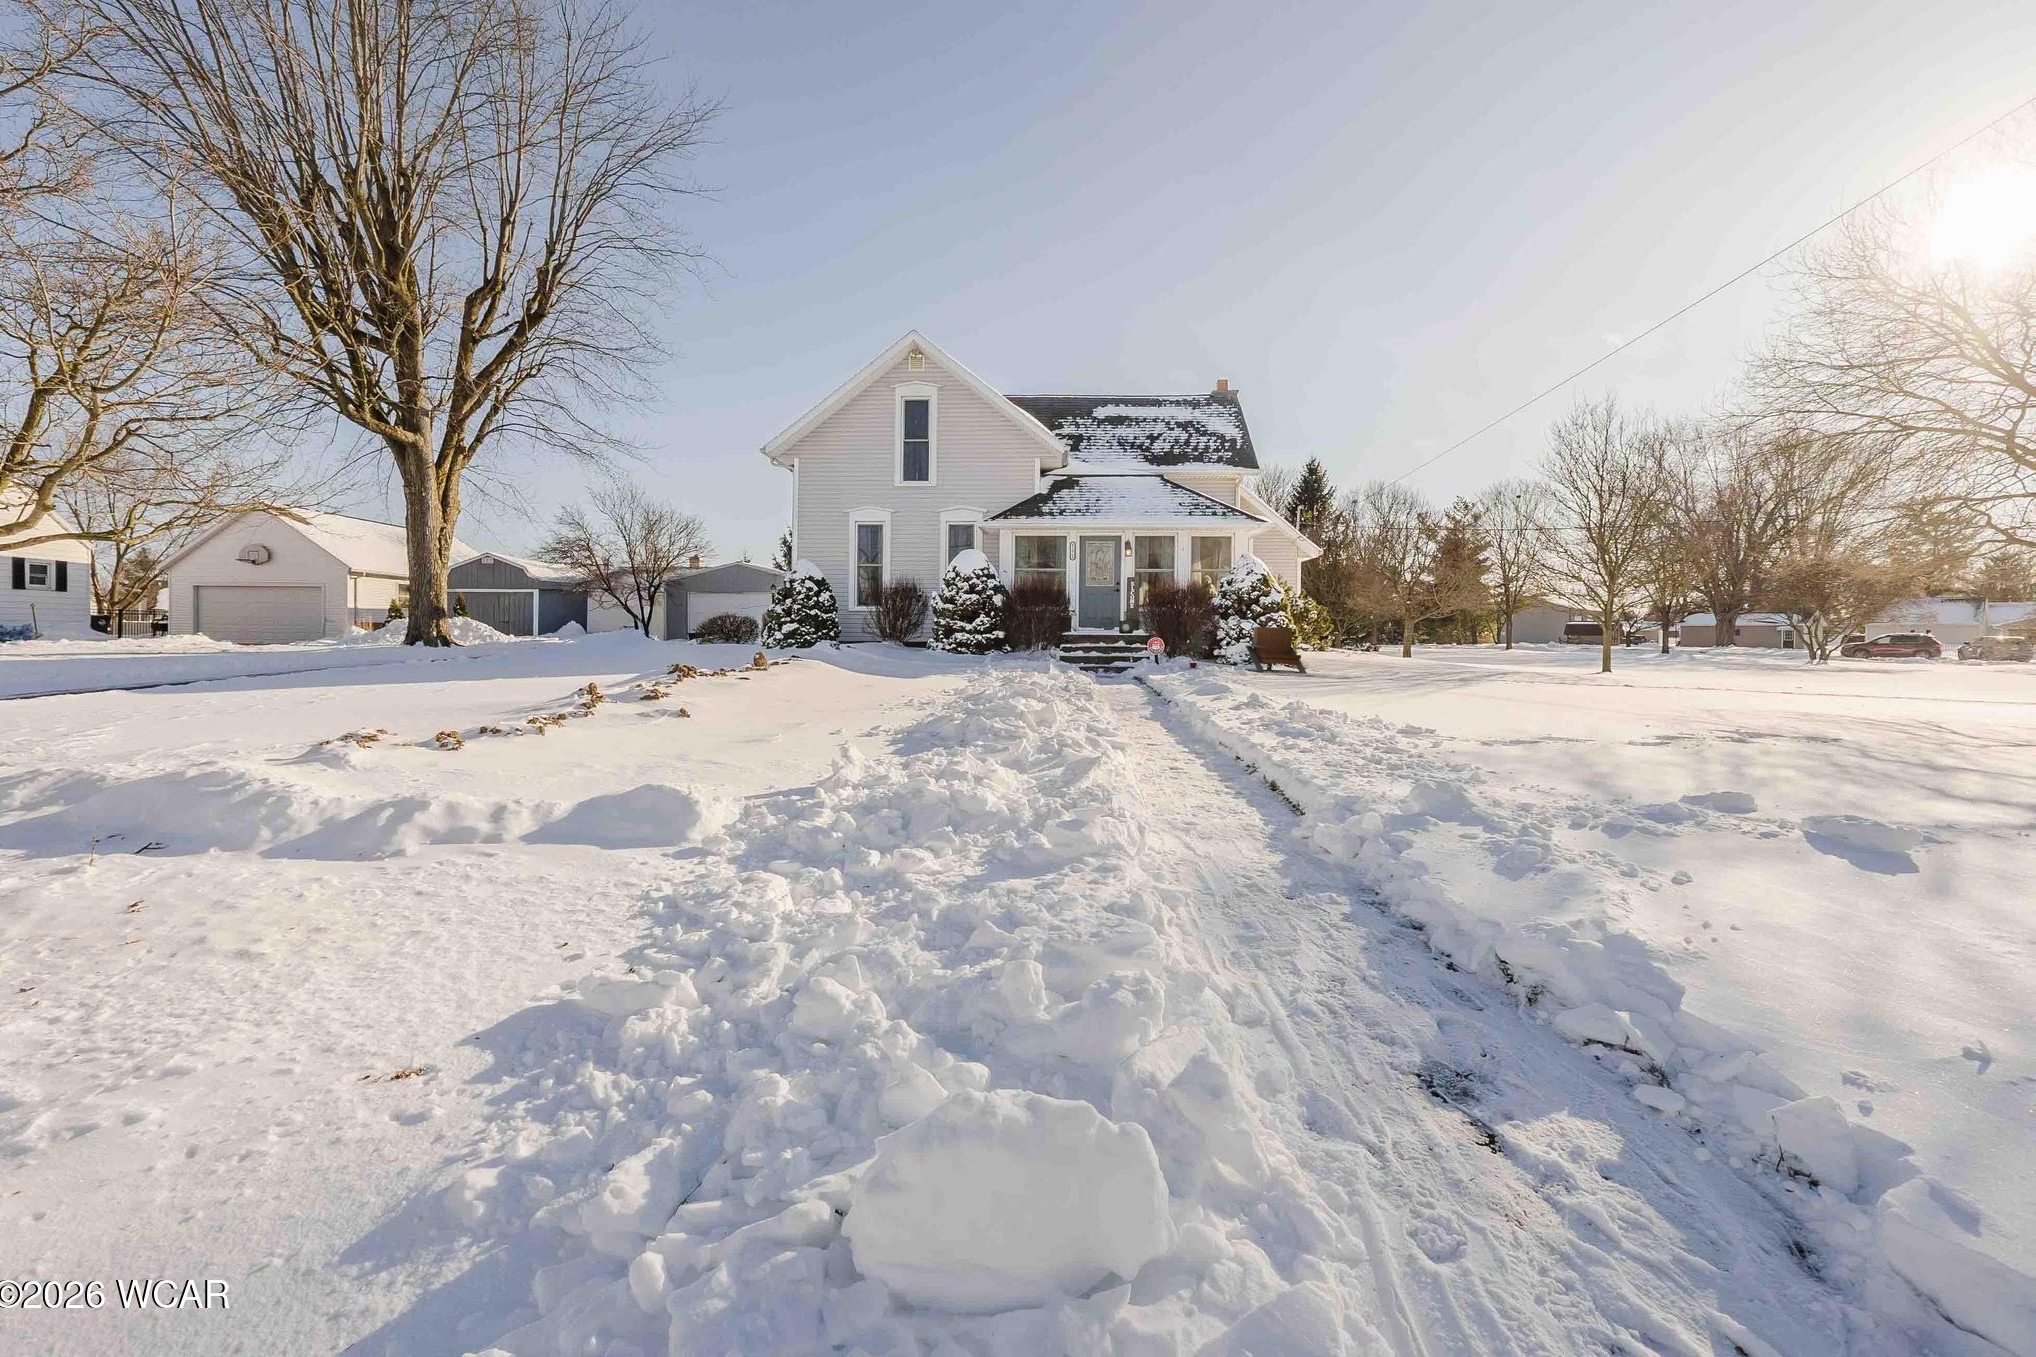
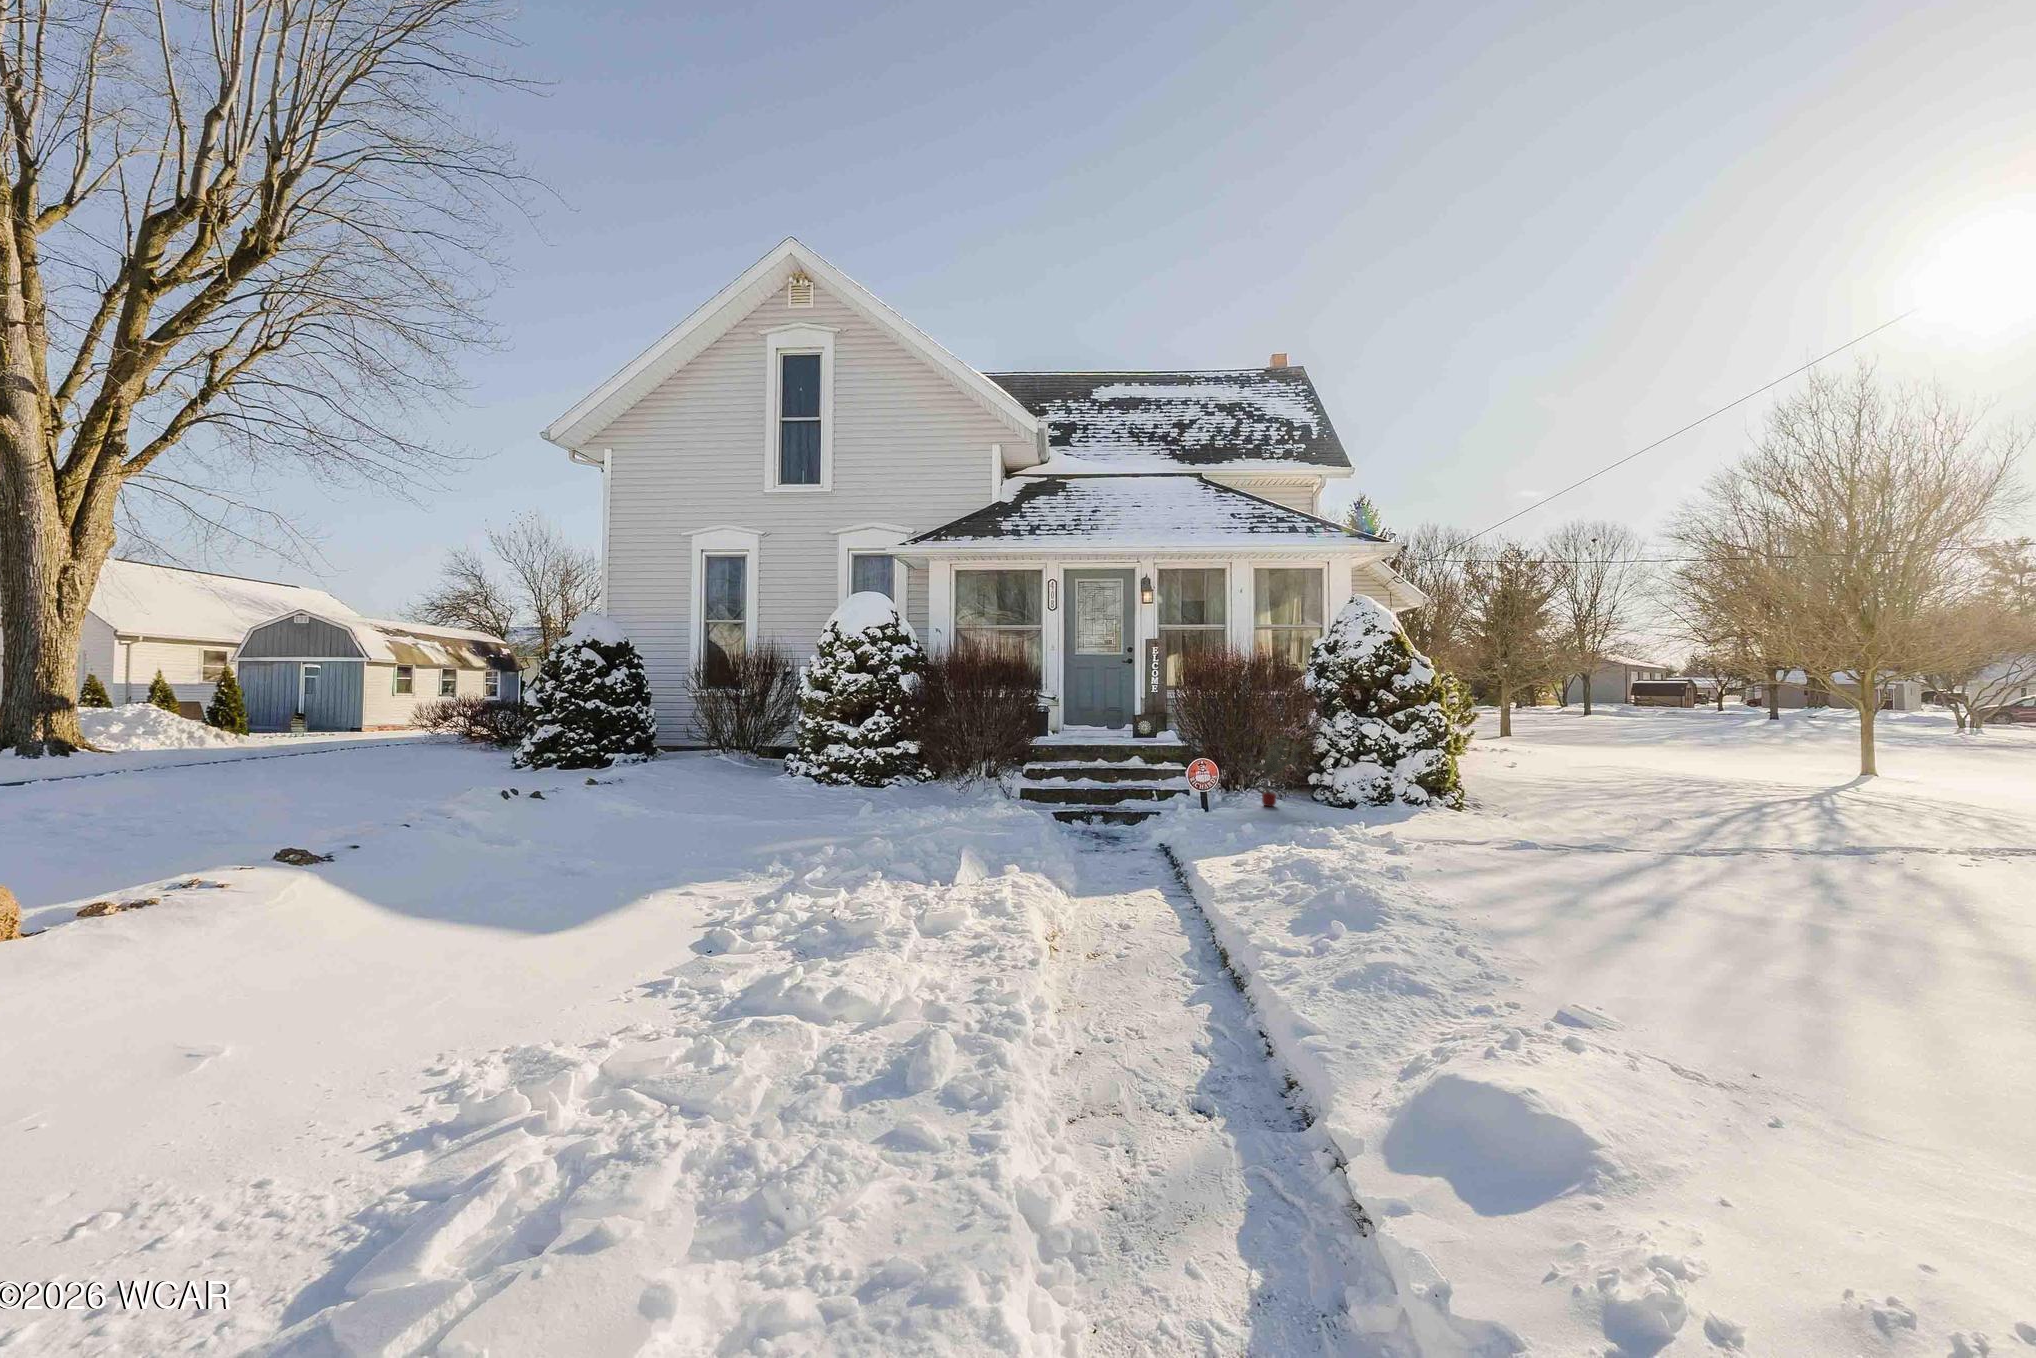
lounge chair: present [1245,627,1308,674] -> none [1372,734,1507,831]

